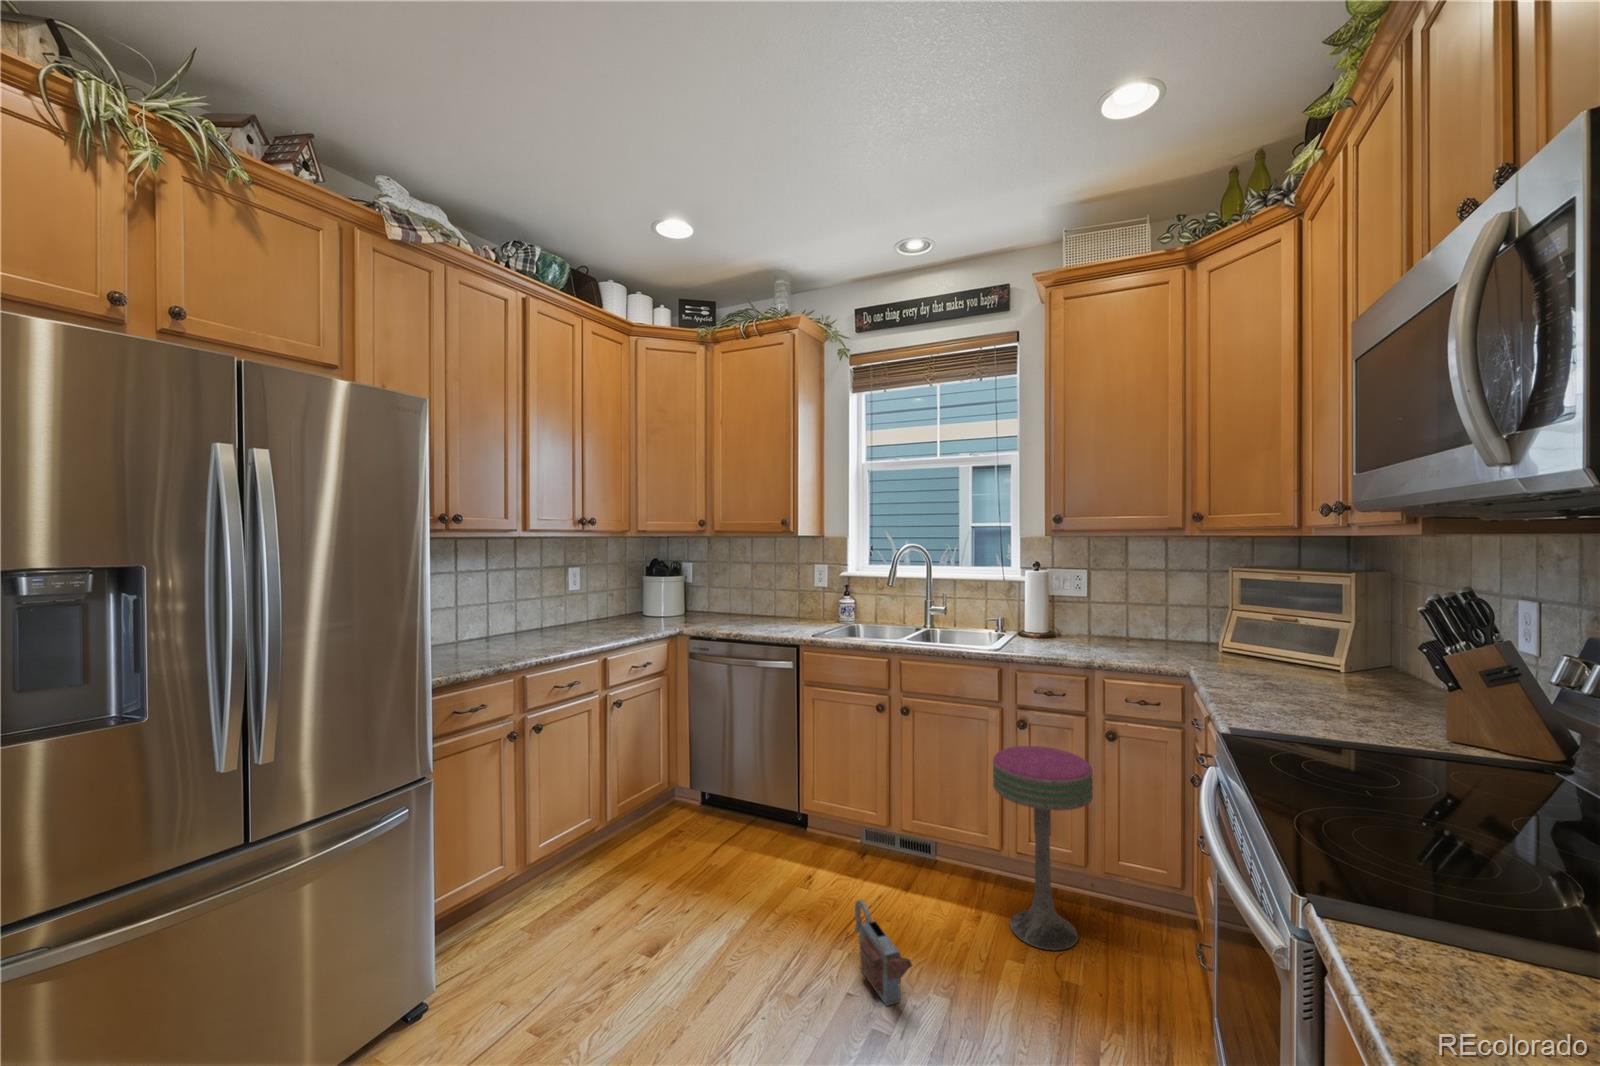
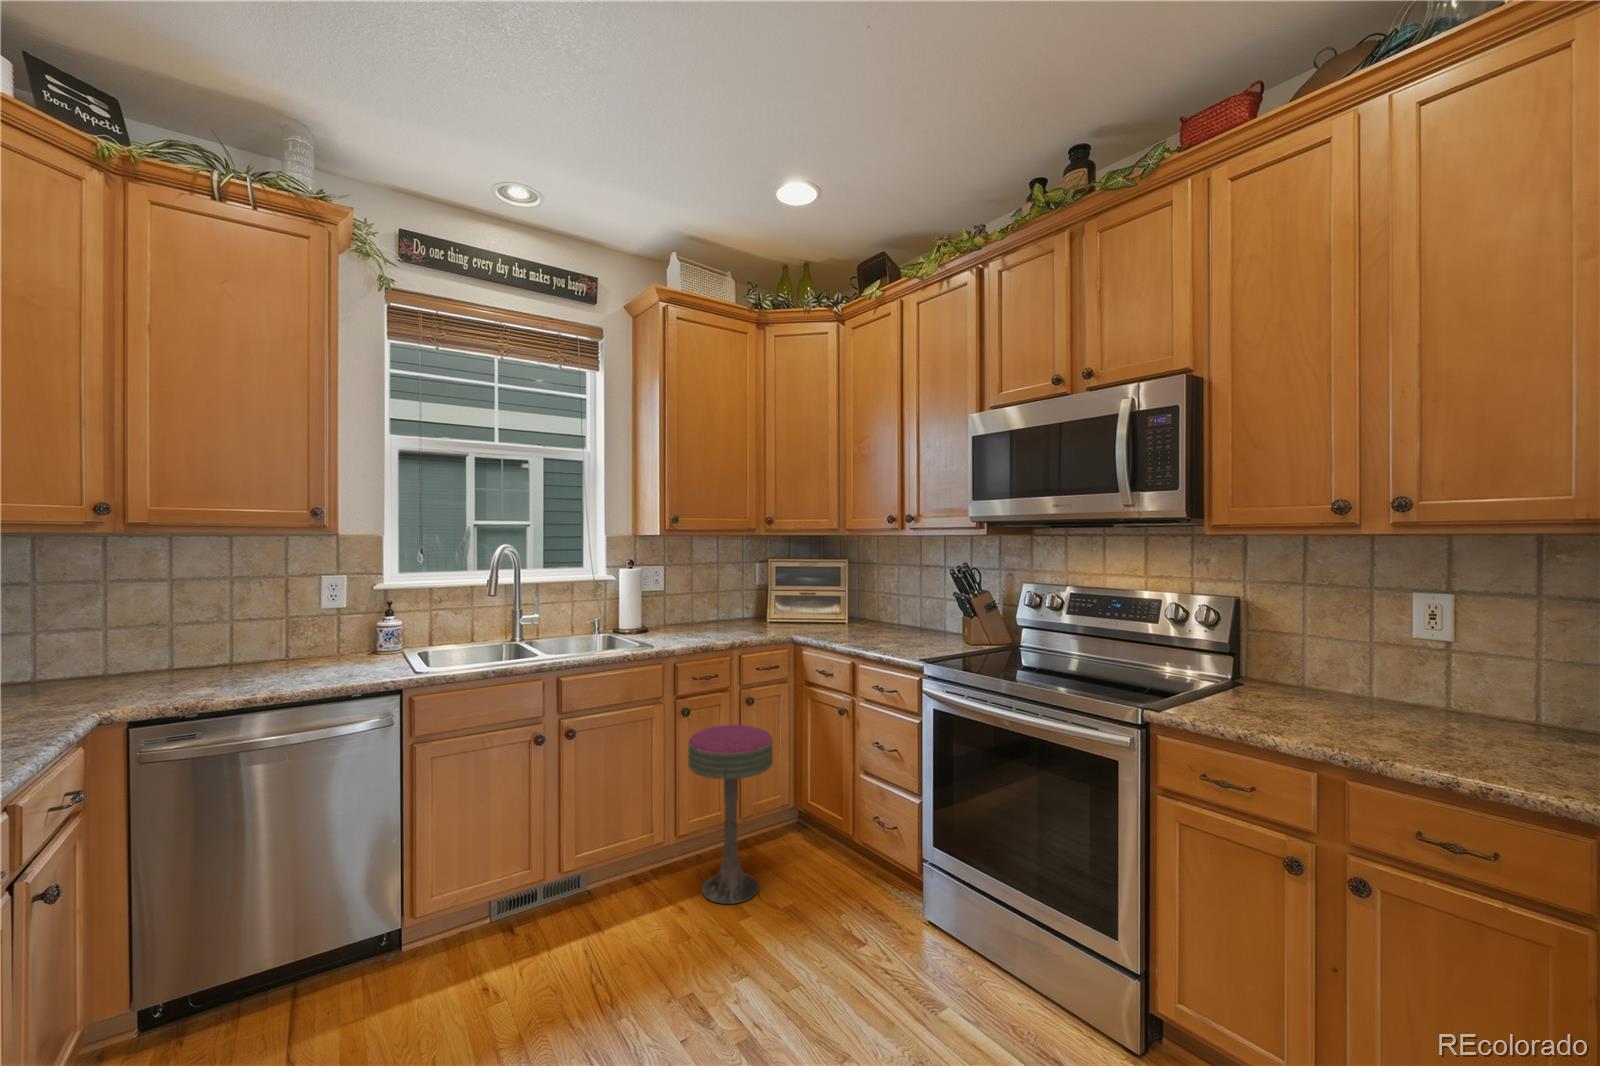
watering can: present [855,900,912,1006] -> none [639,940,760,1021]

